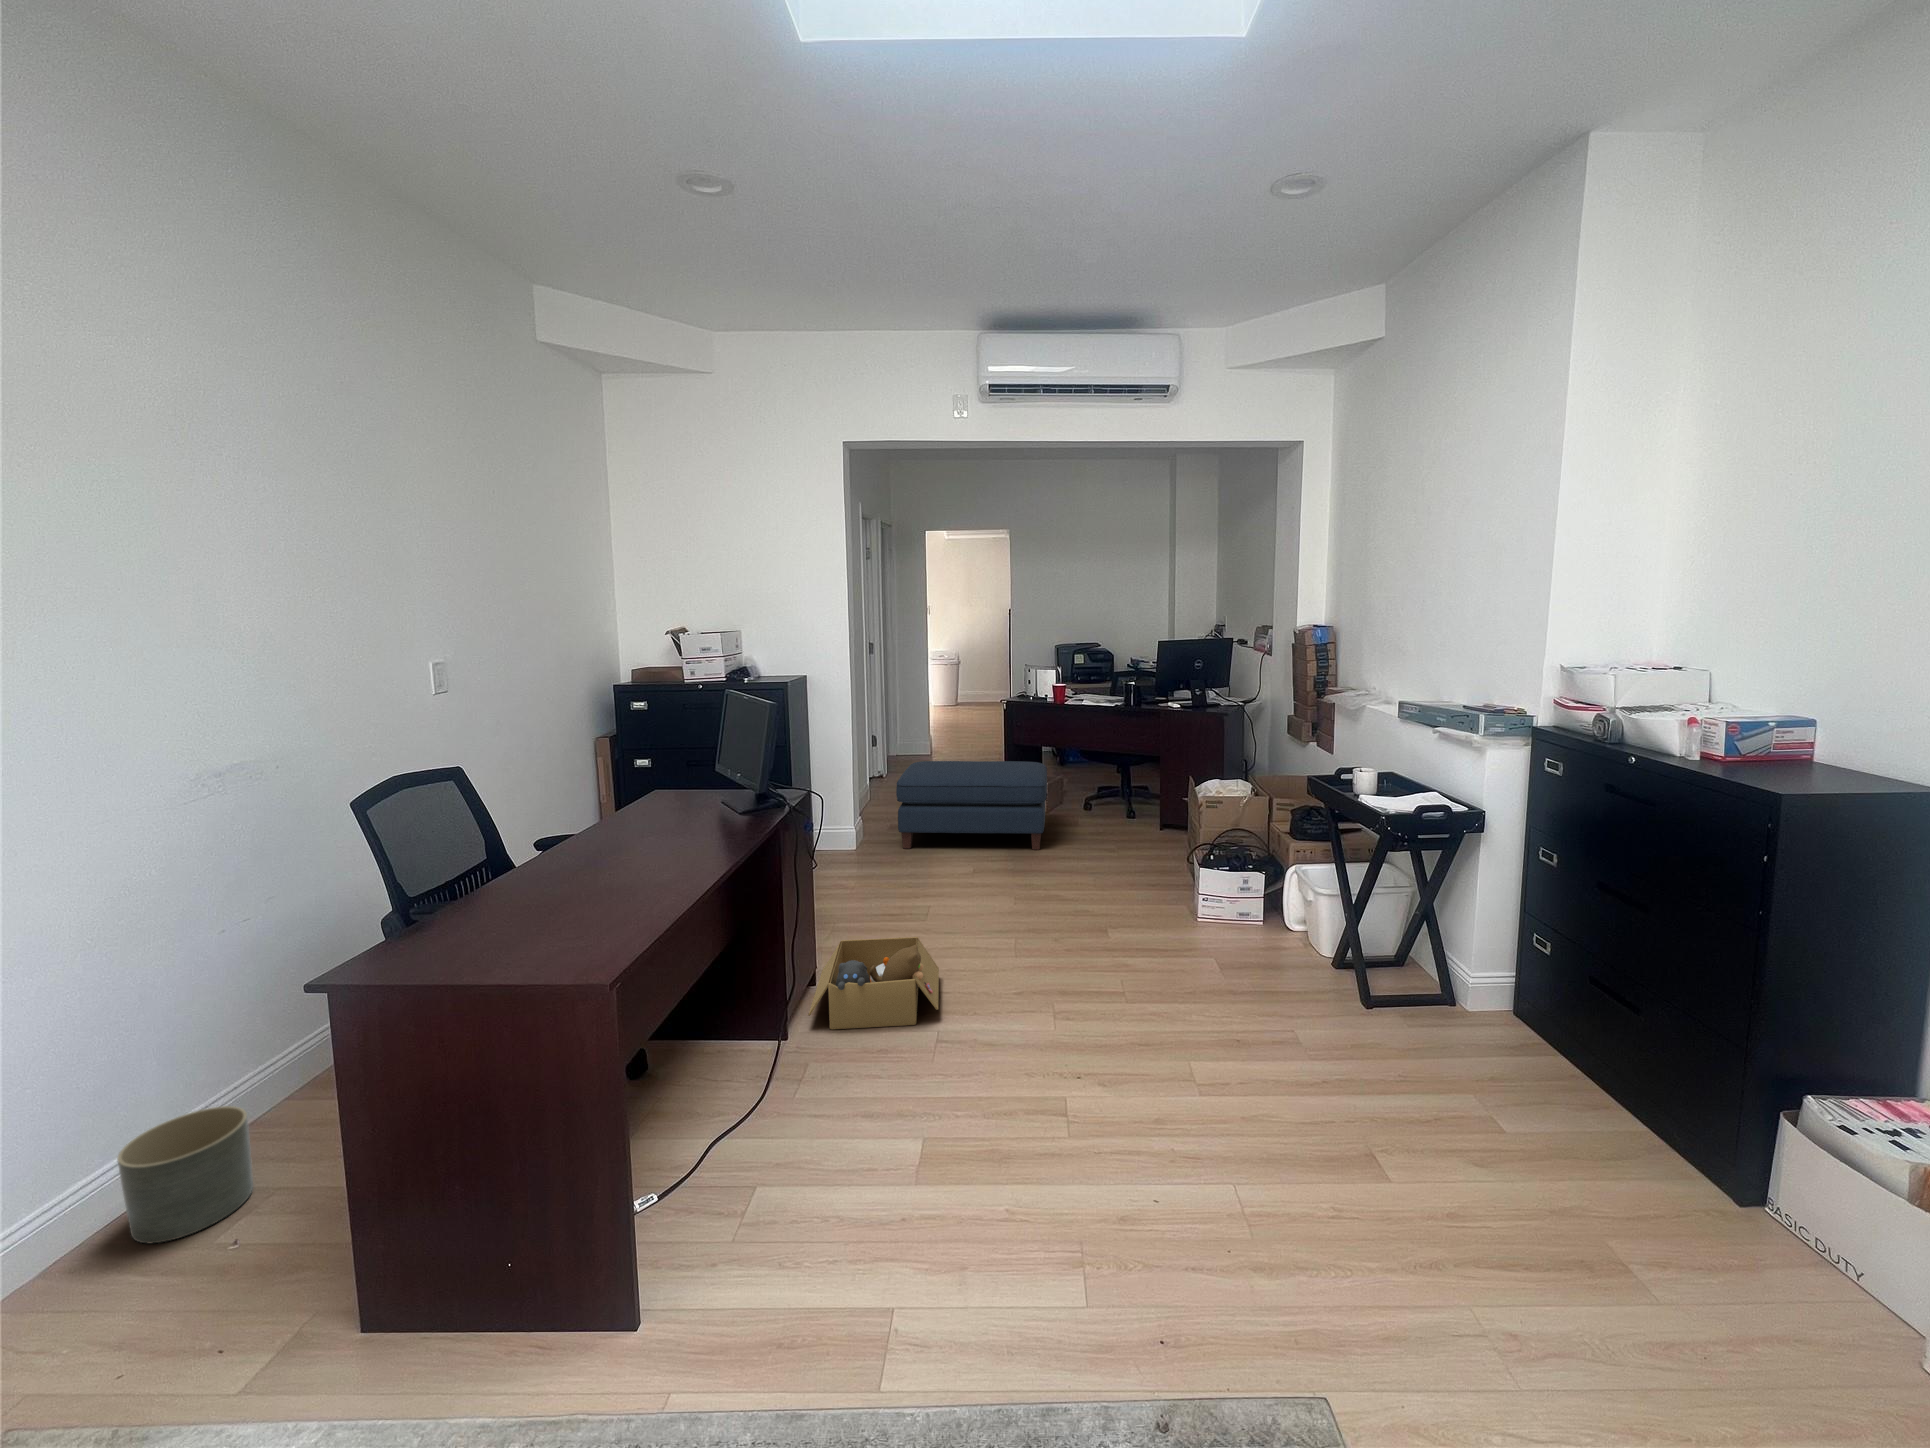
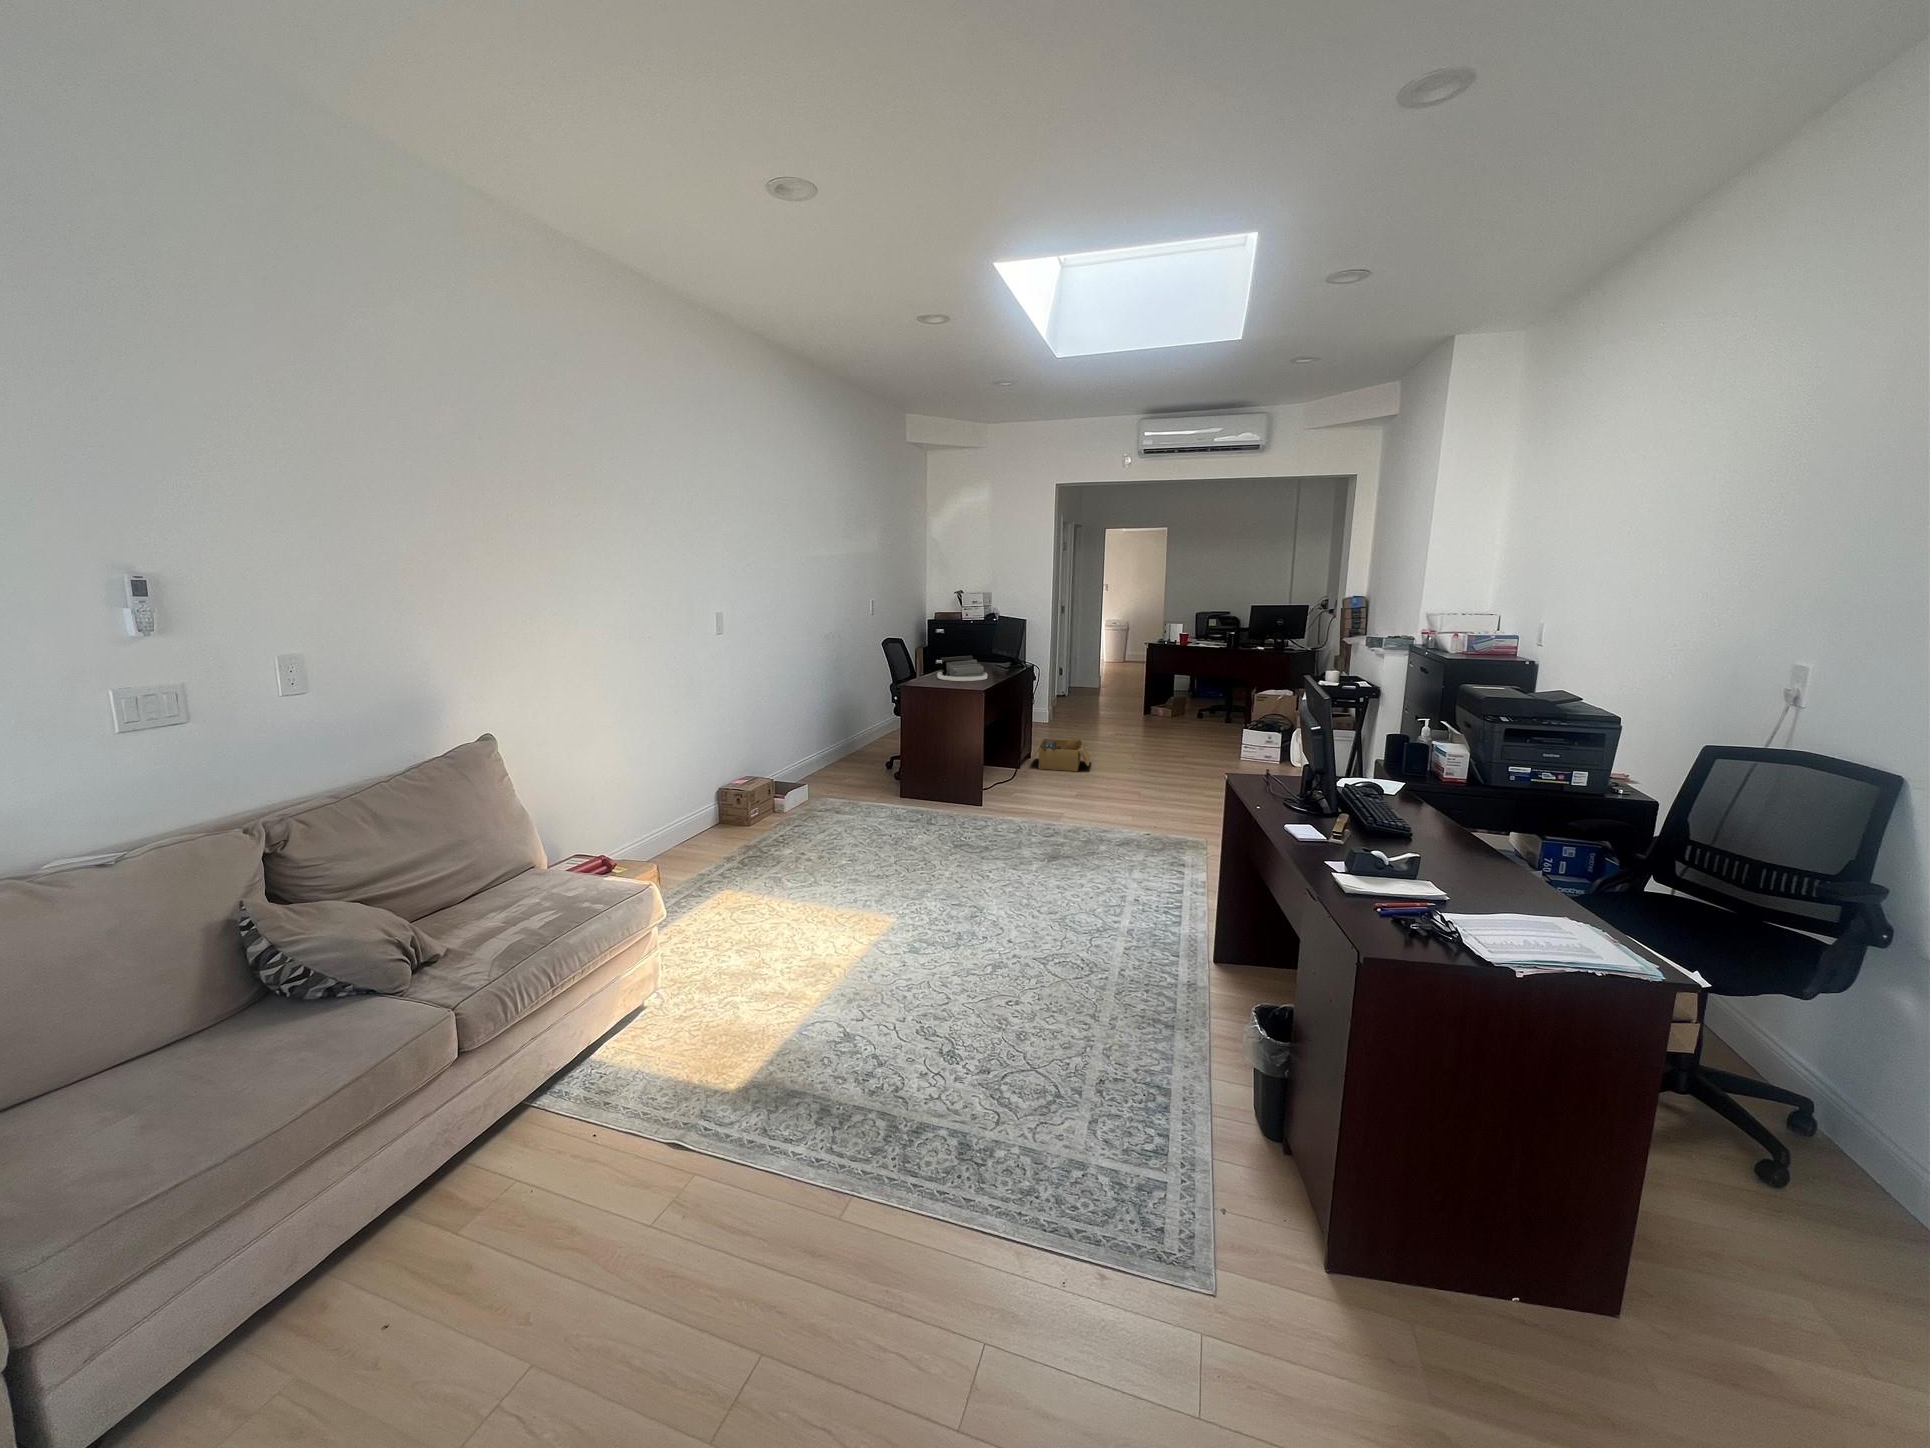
ottoman: present [896,761,1047,850] -> none [1074,677,1170,730]
desk organizer: none [511,814,667,912] -> present [937,656,988,681]
planter: present [117,1106,253,1243] -> none [816,747,846,780]

